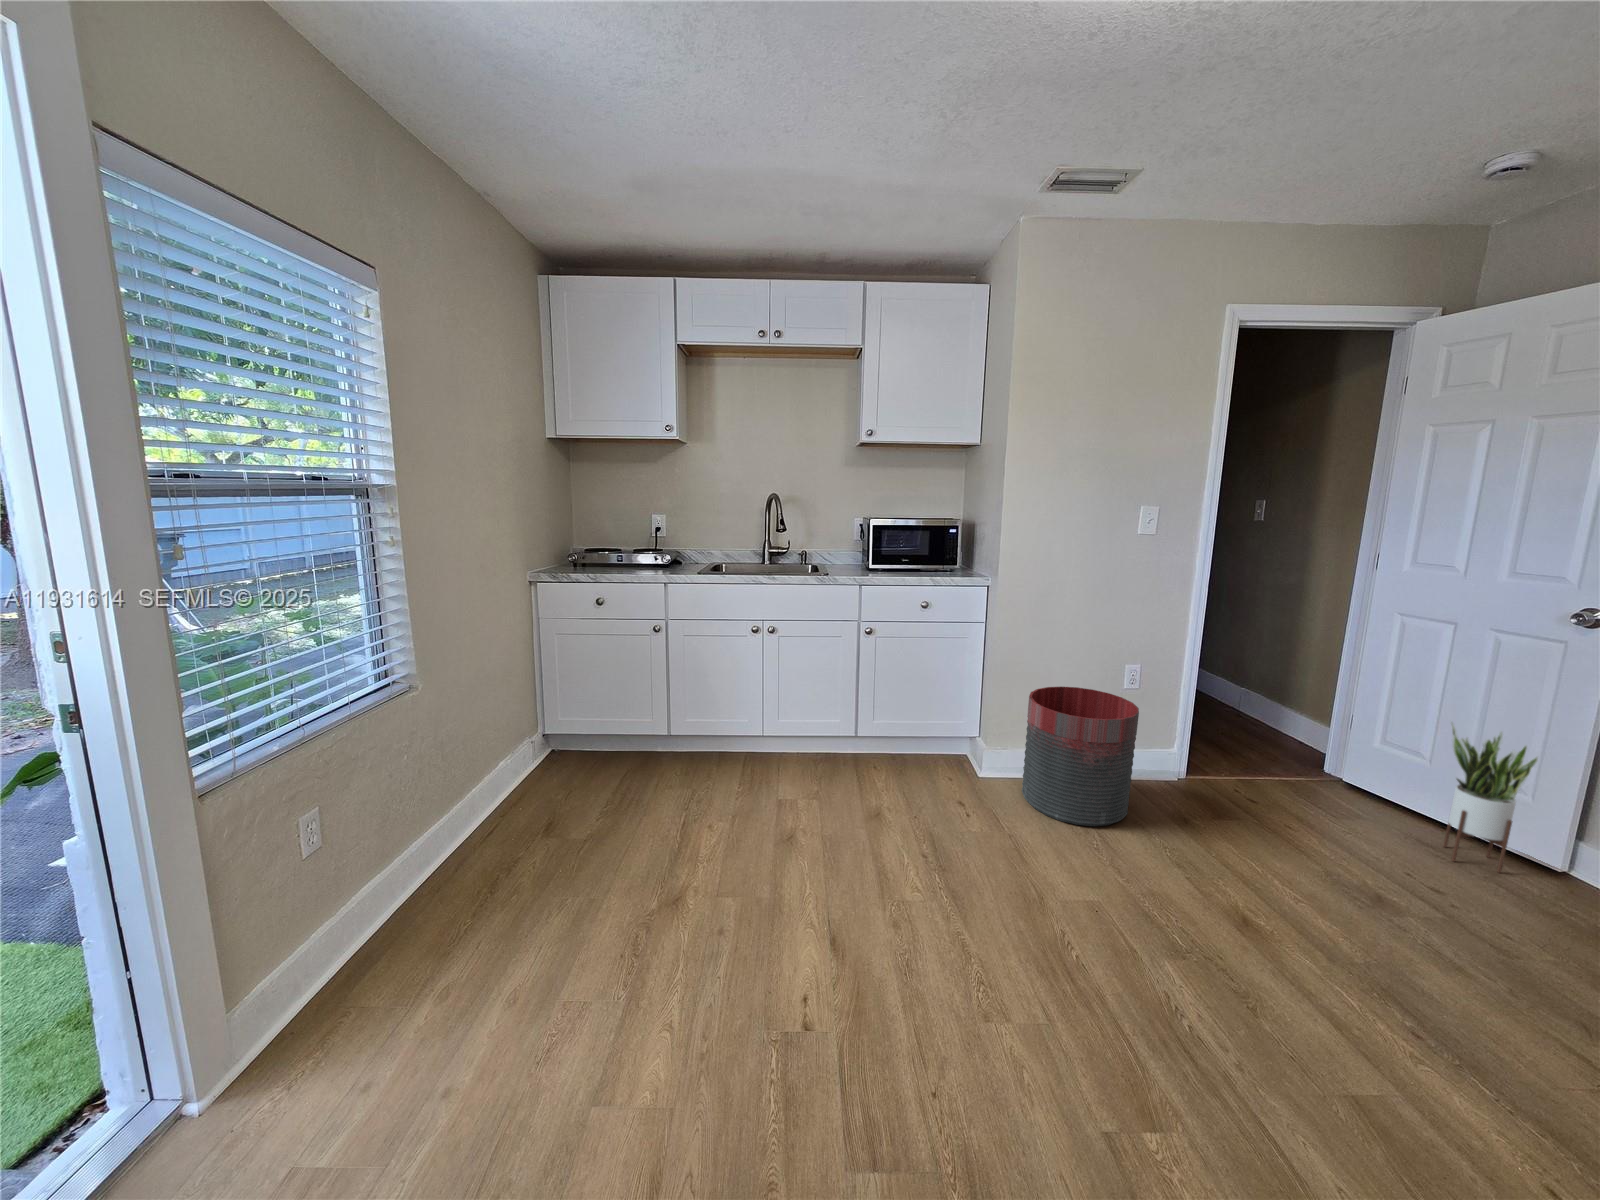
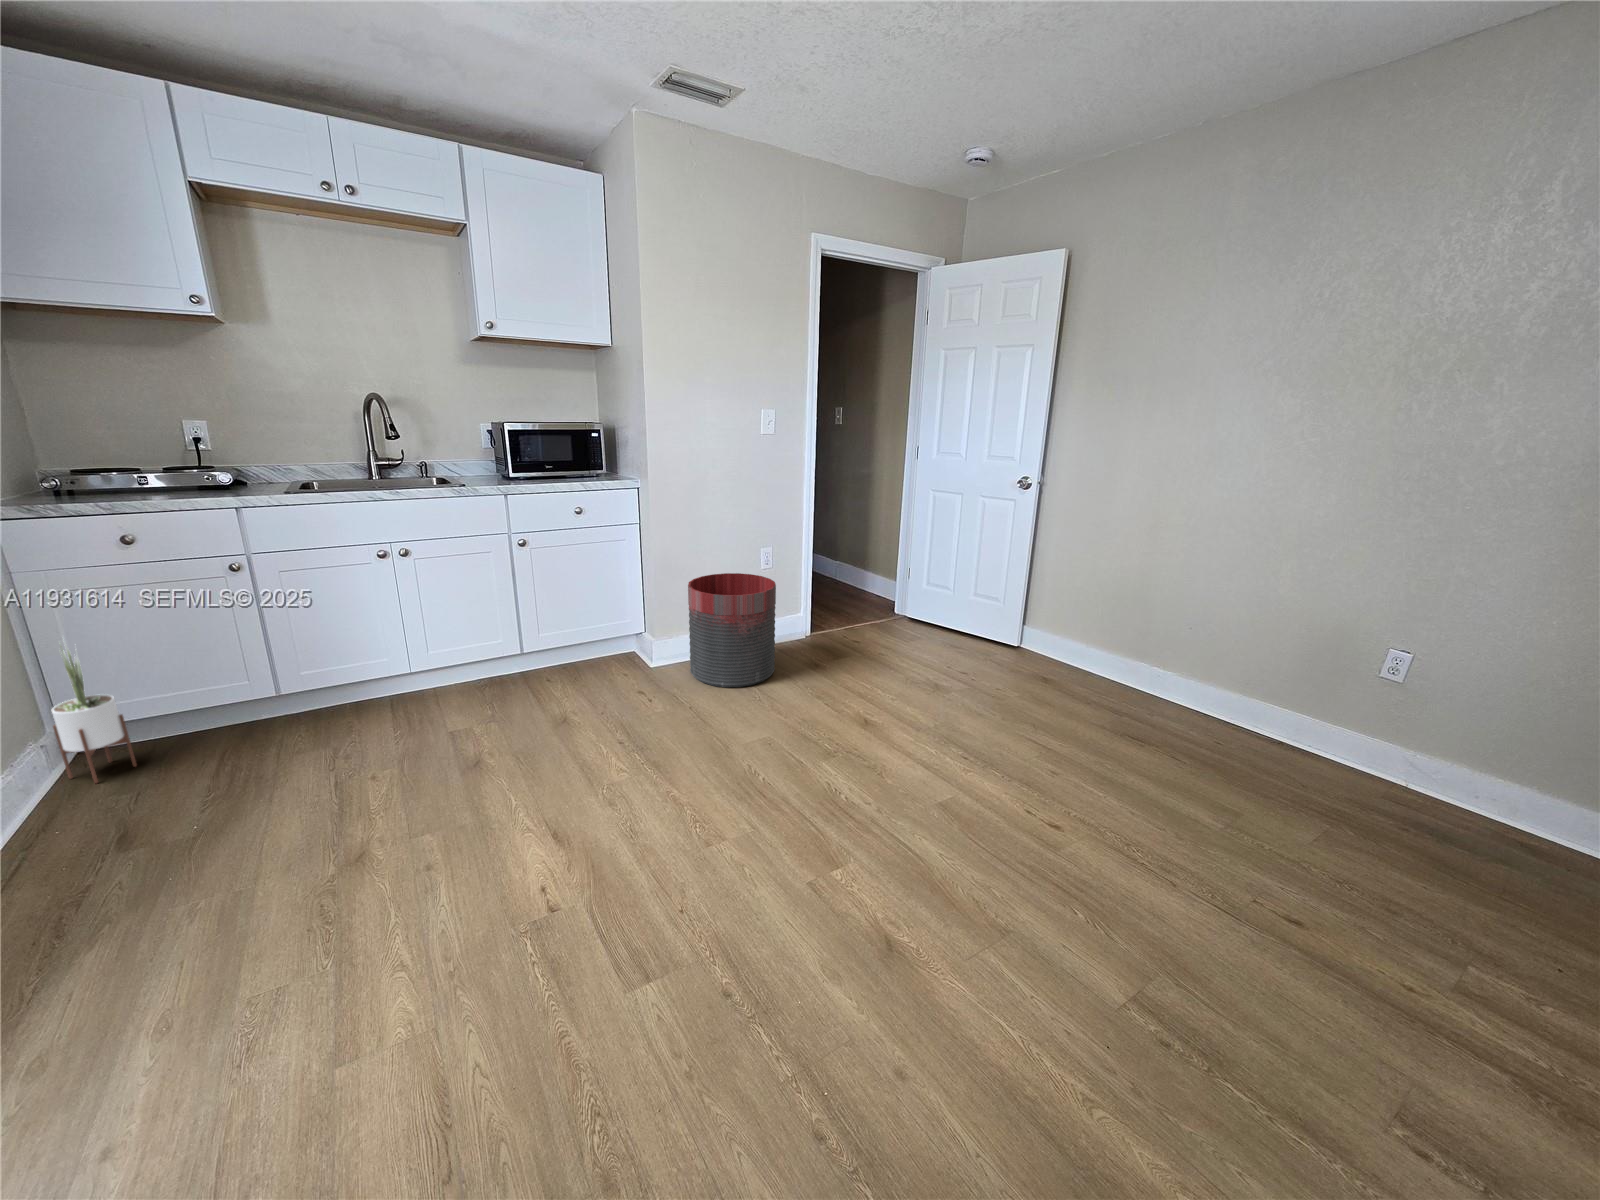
potted plant: present [1444,721,1538,873] -> present [52,643,137,783]

